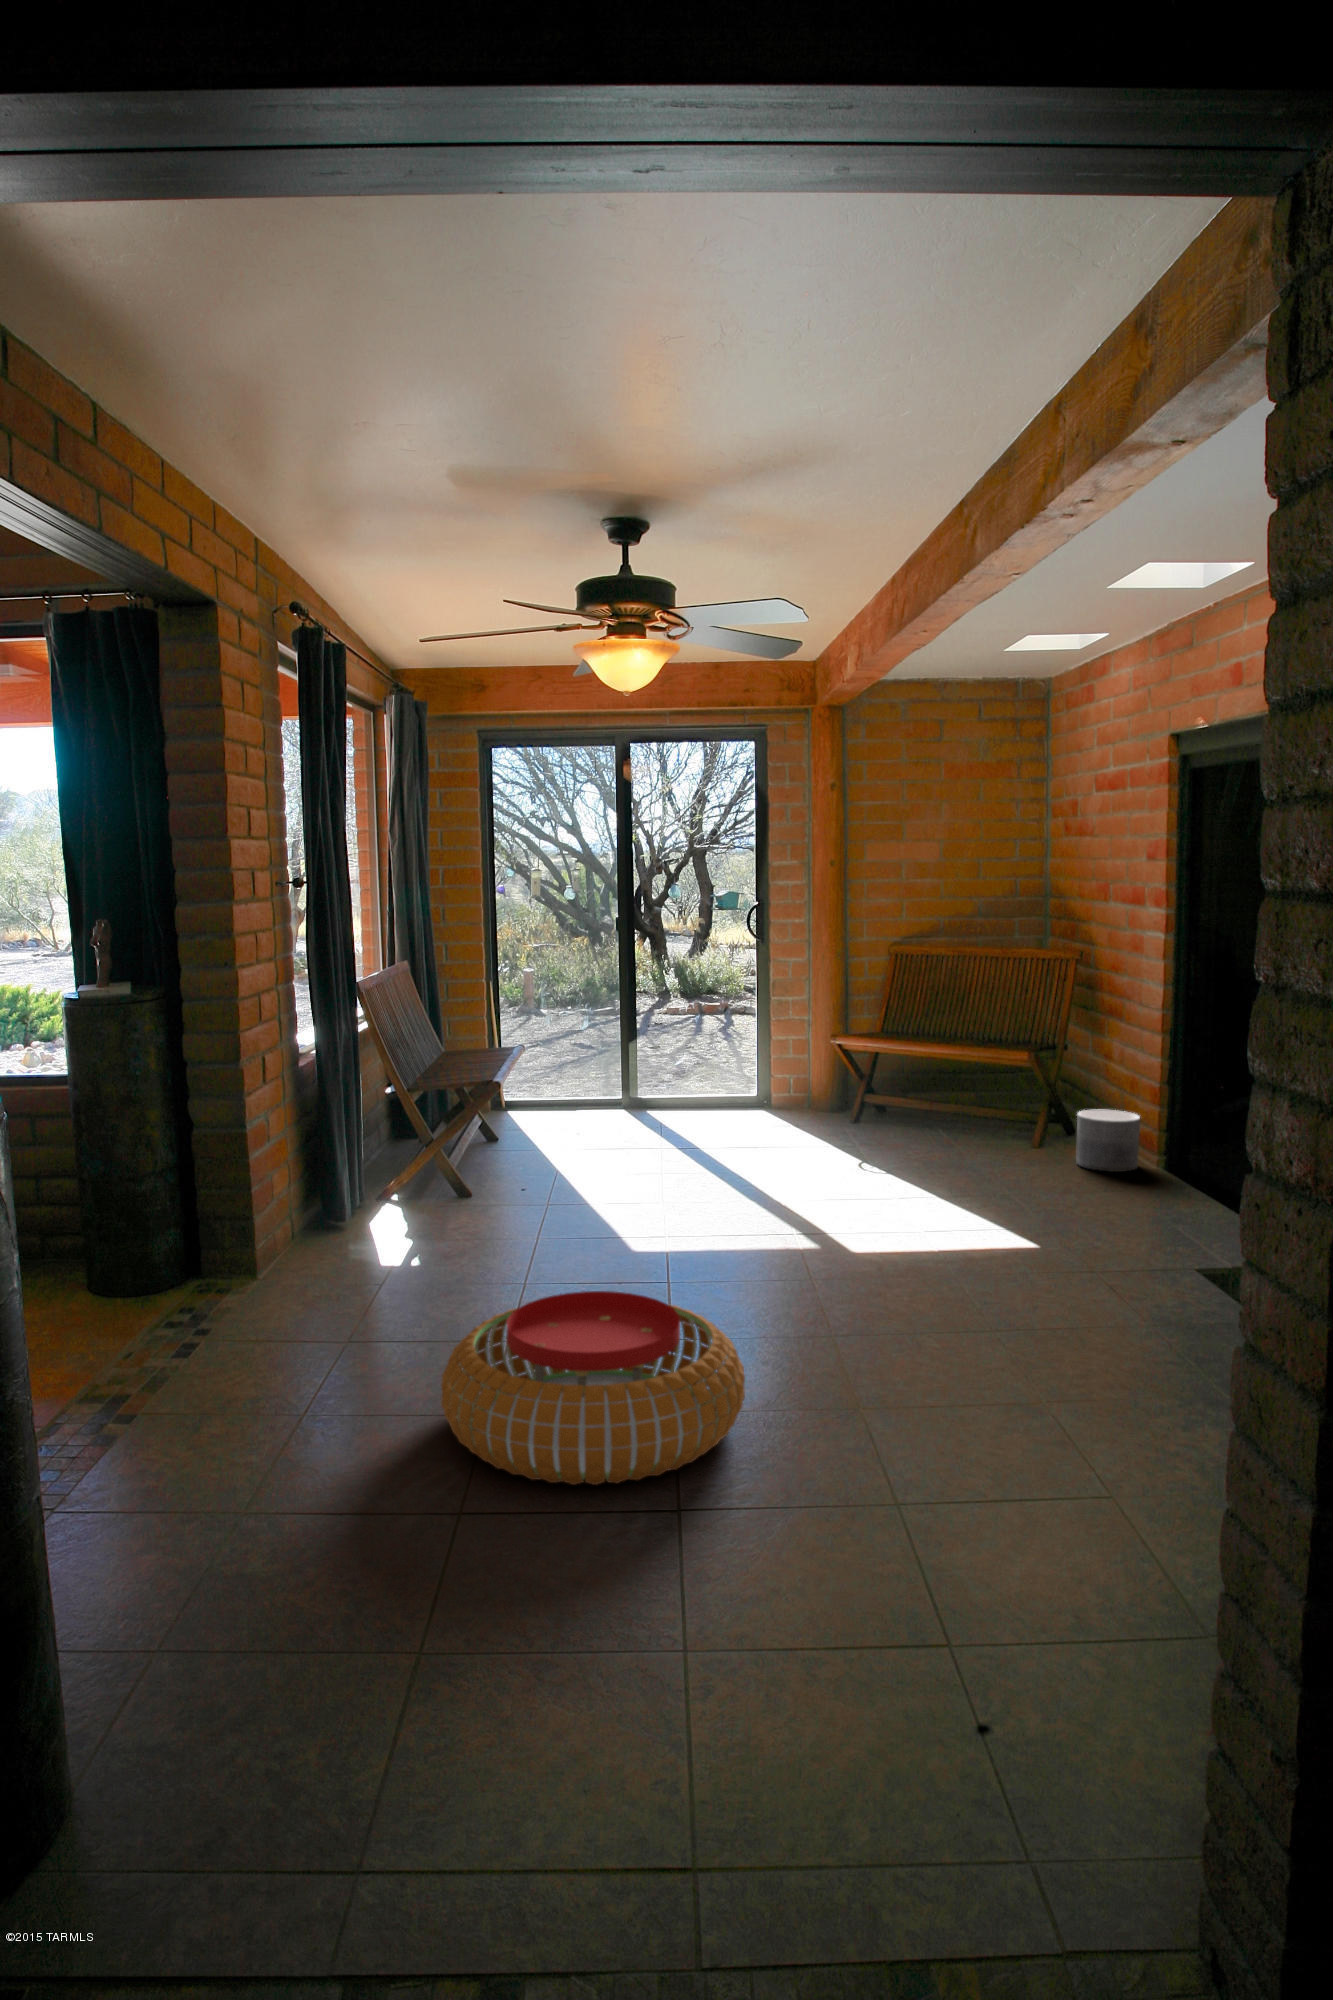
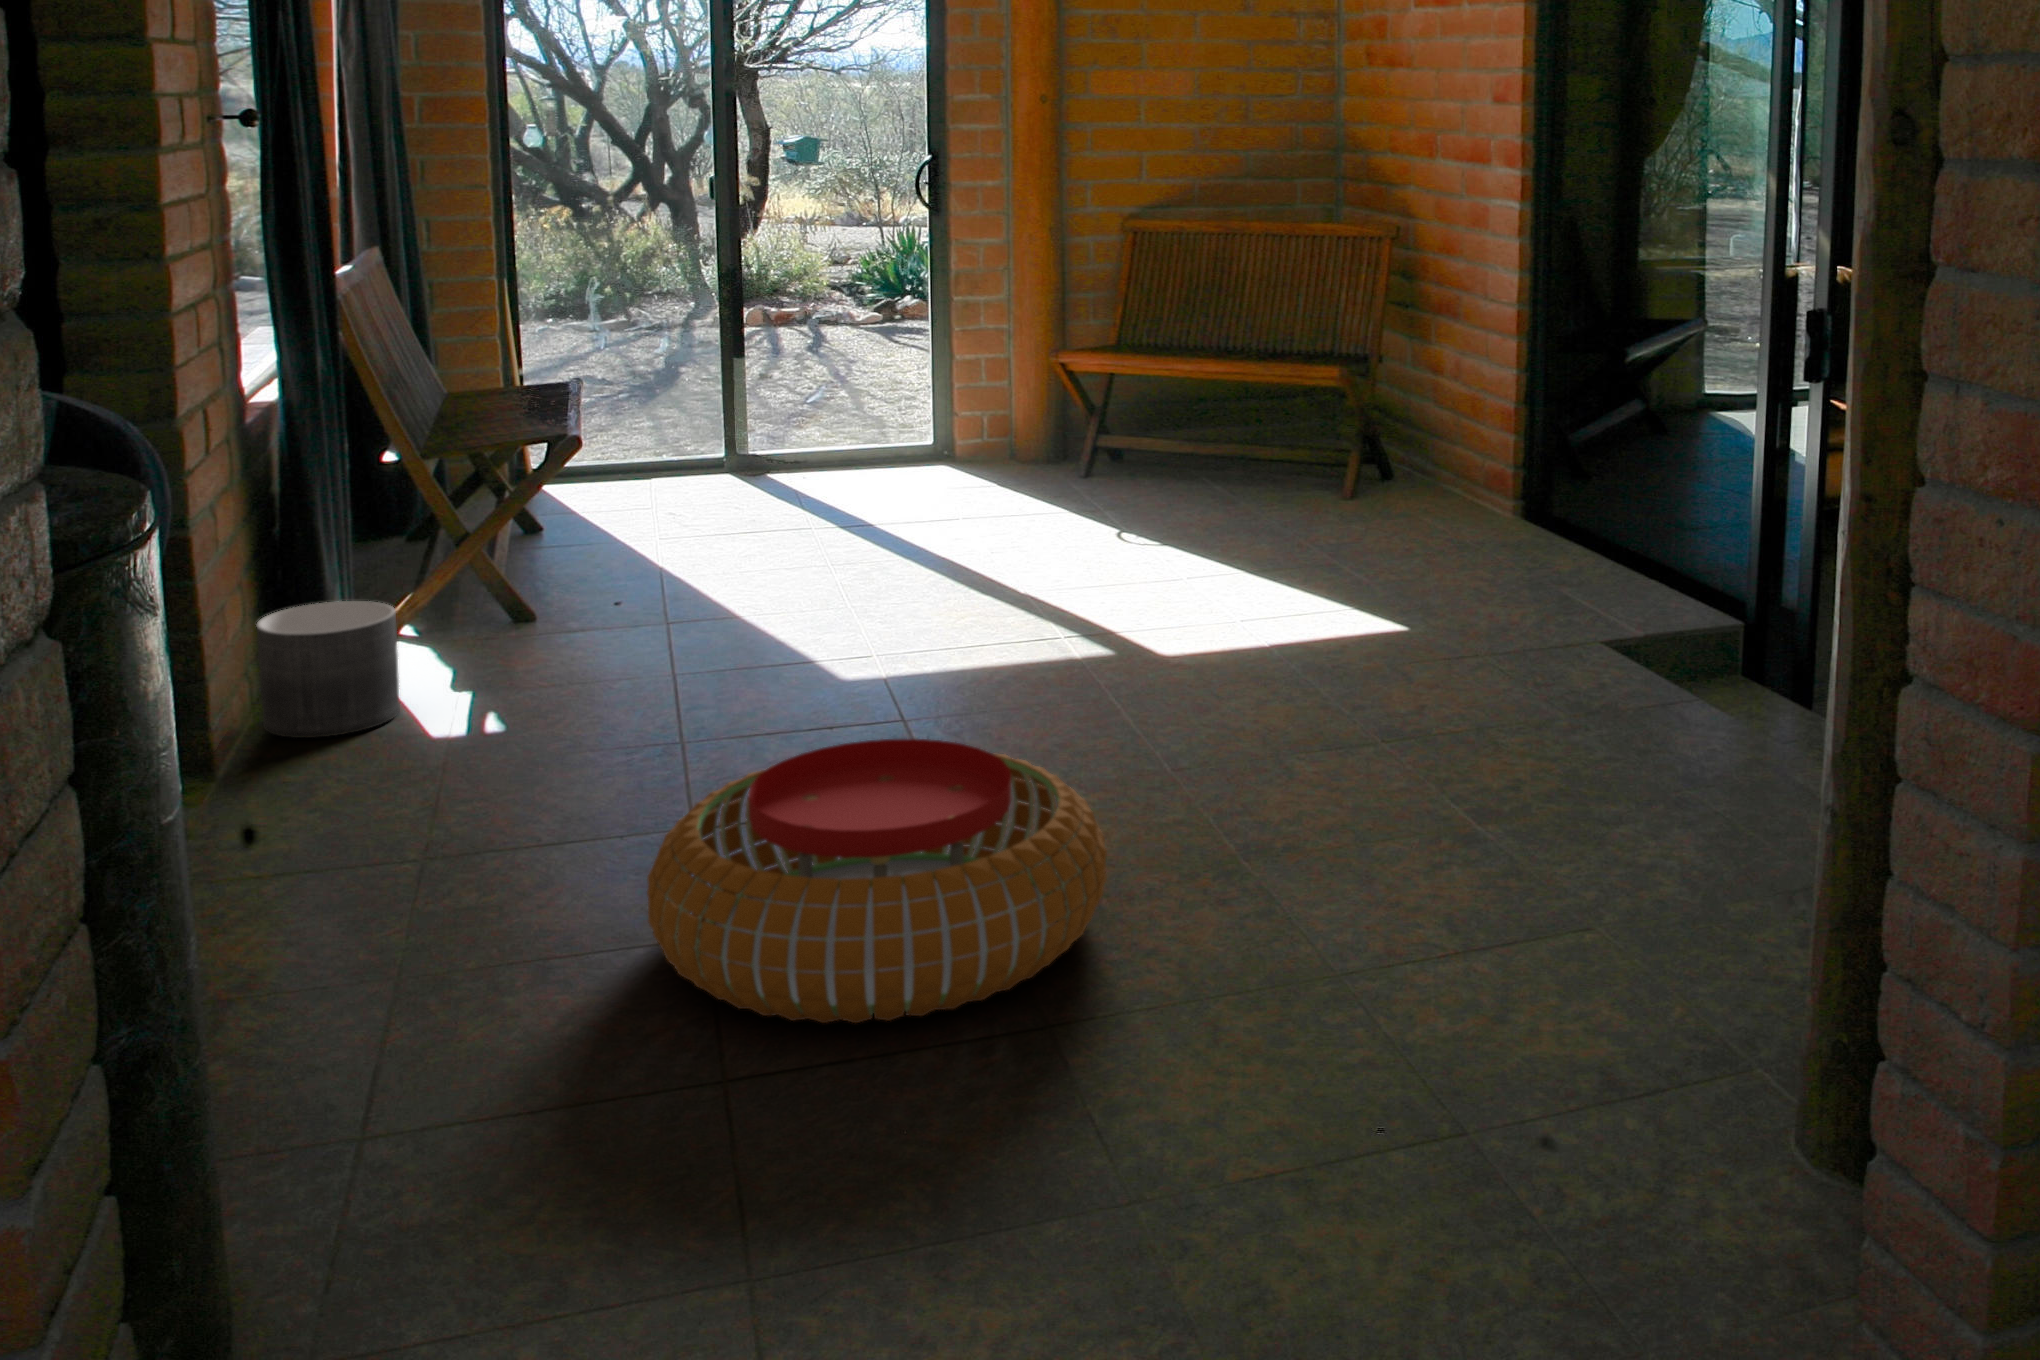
planter: present [1076,1110,1140,1172] -> present [257,601,400,738]

